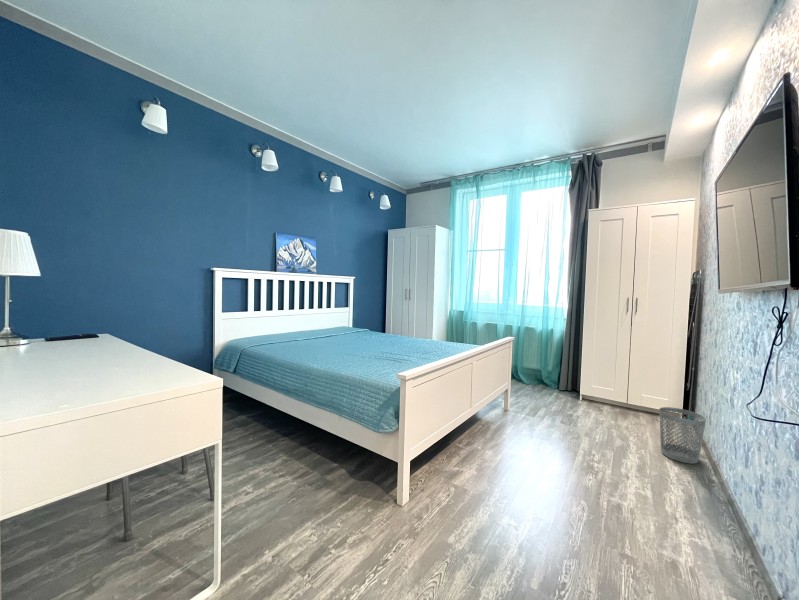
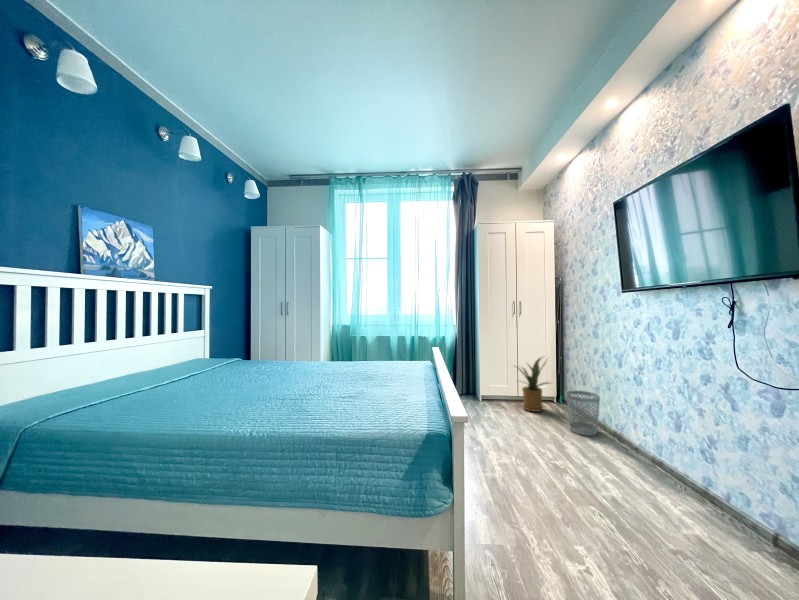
house plant: none [605,364,673,425] -> present [514,358,549,412]

